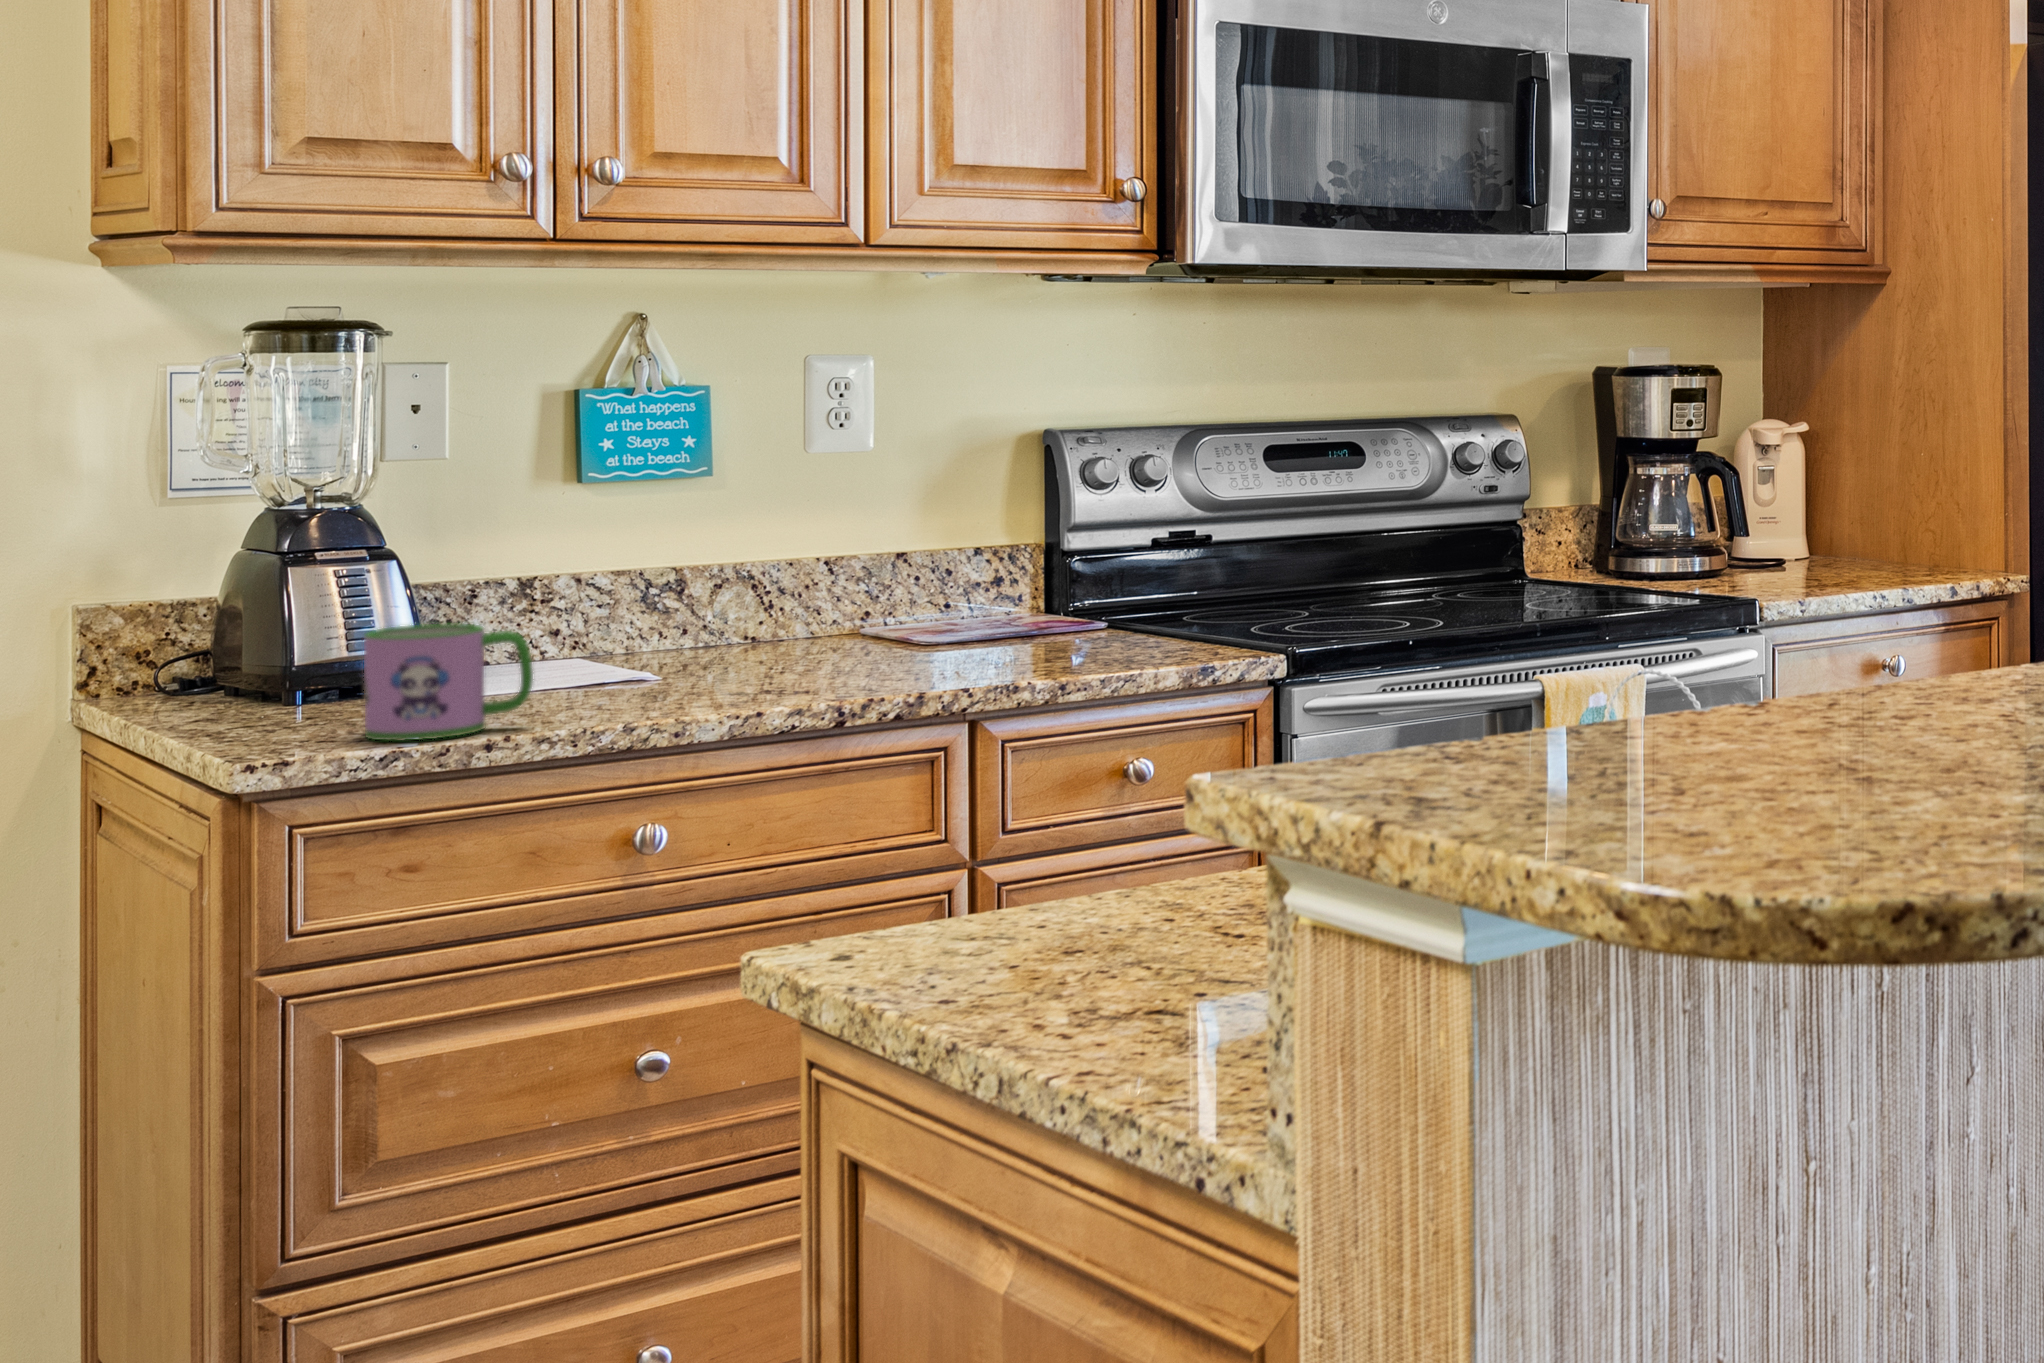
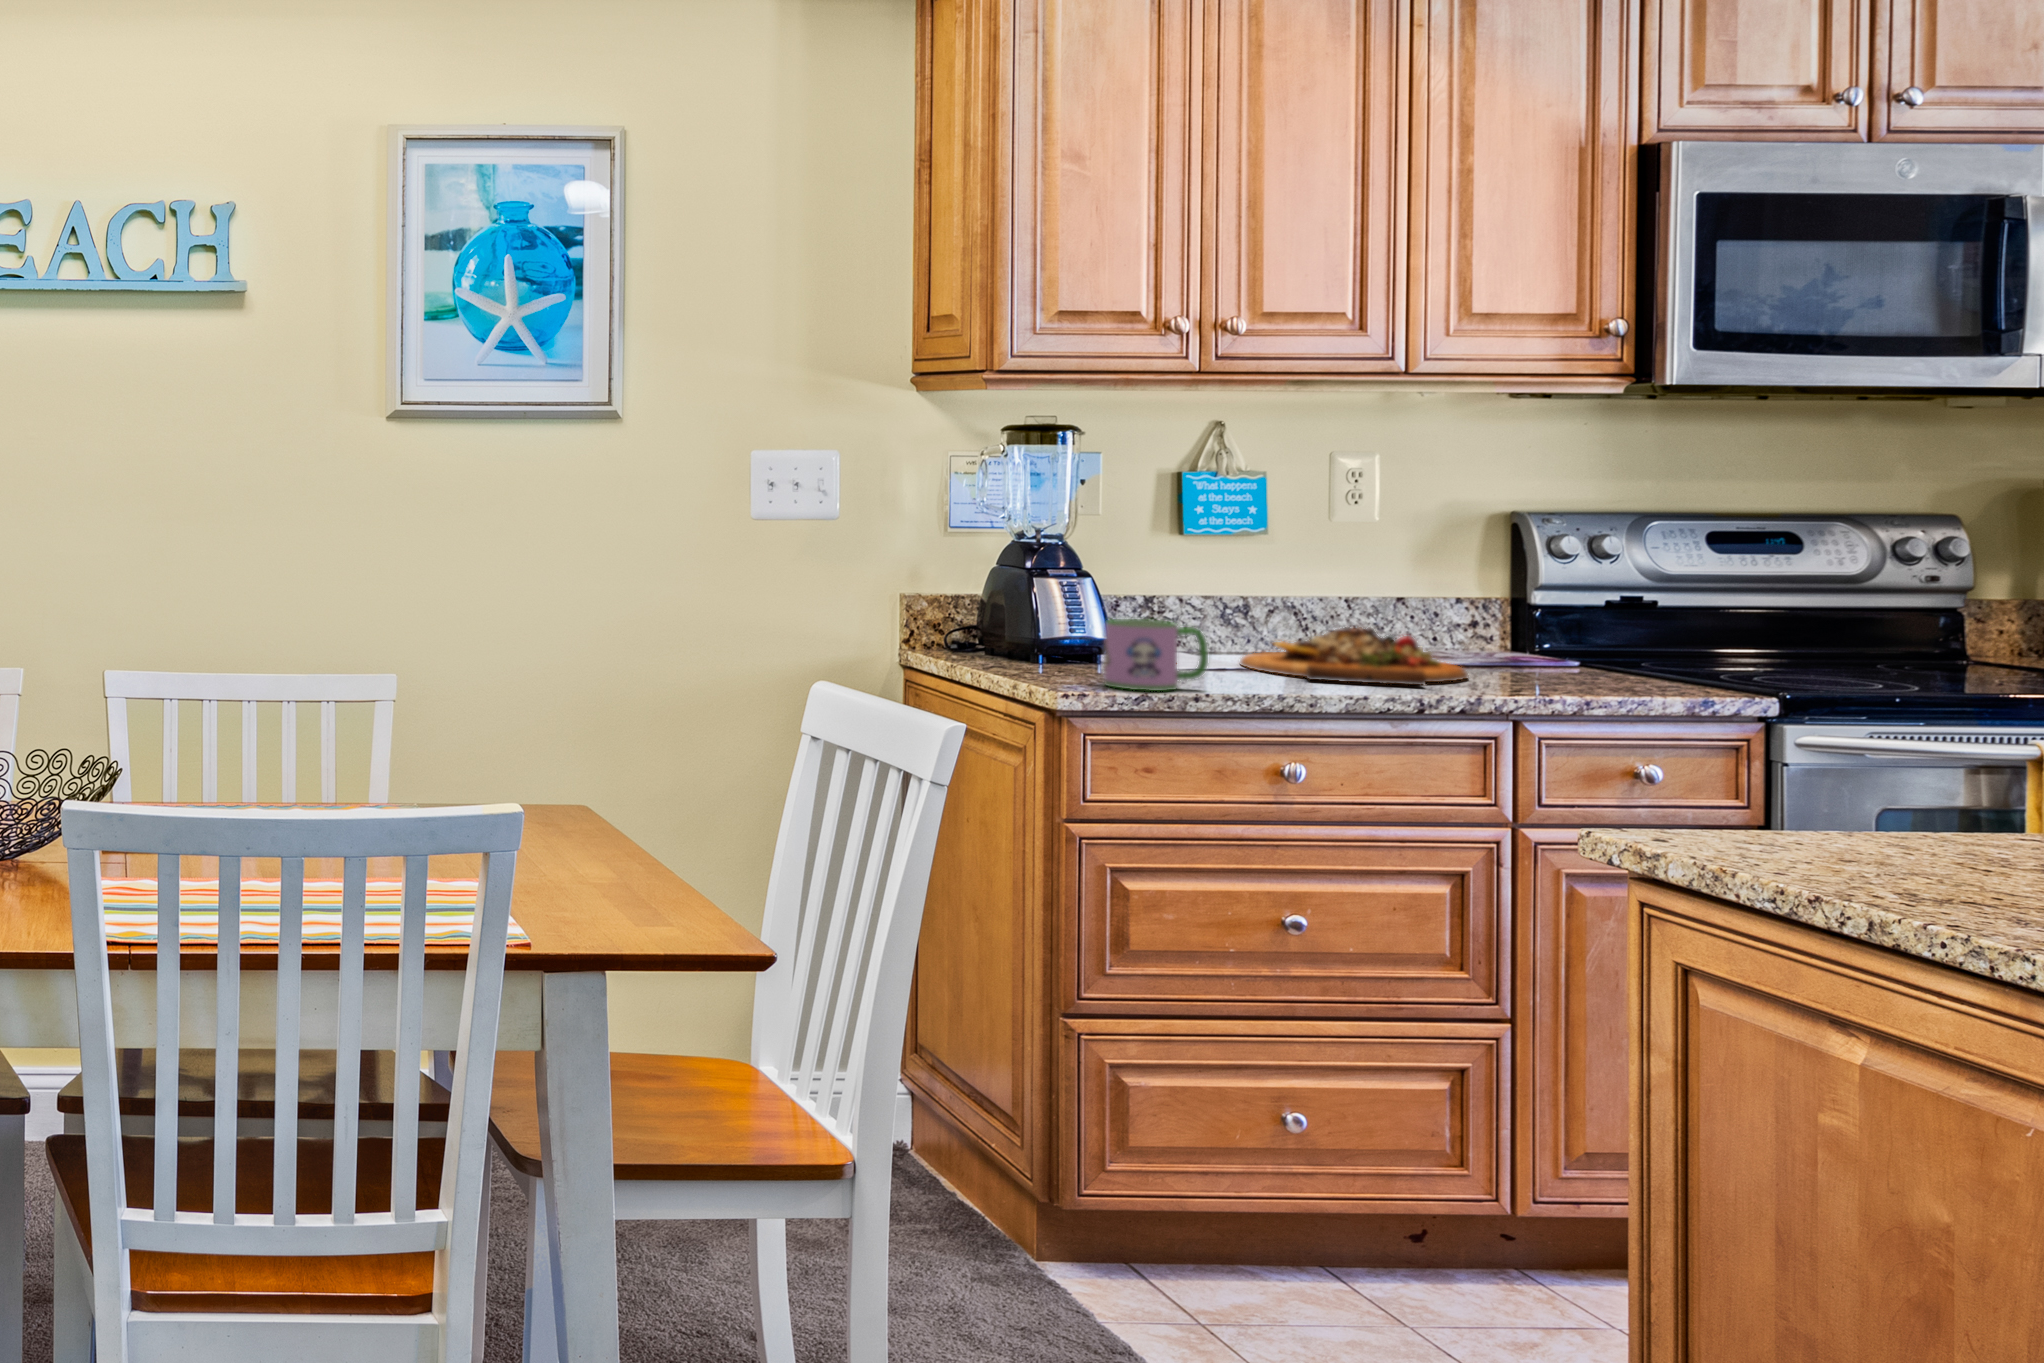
cutting board: none [644,601,949,690] -> present [1240,627,1468,685]

